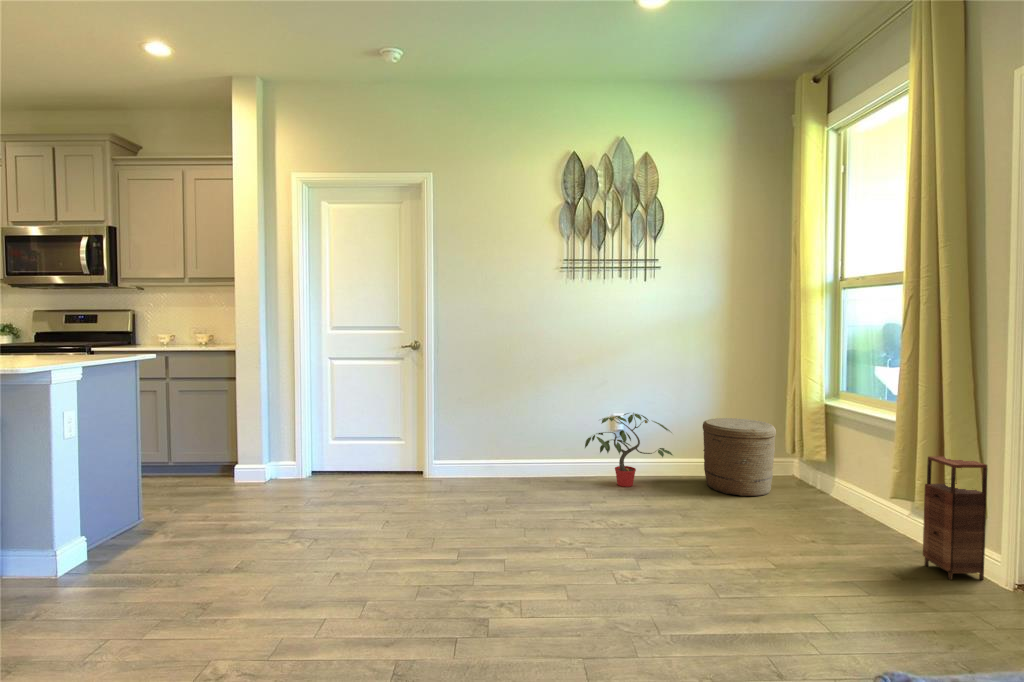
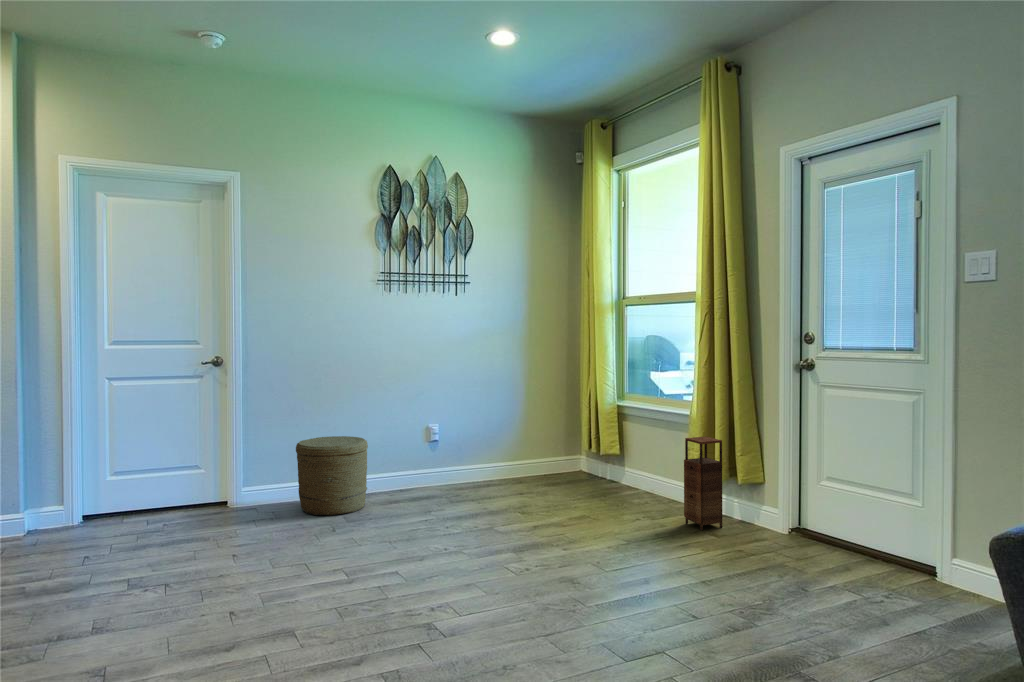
potted plant: present [585,413,672,487] -> none [404,423,491,495]
woven basket: present [703,418,776,496] -> present [296,436,368,516]

